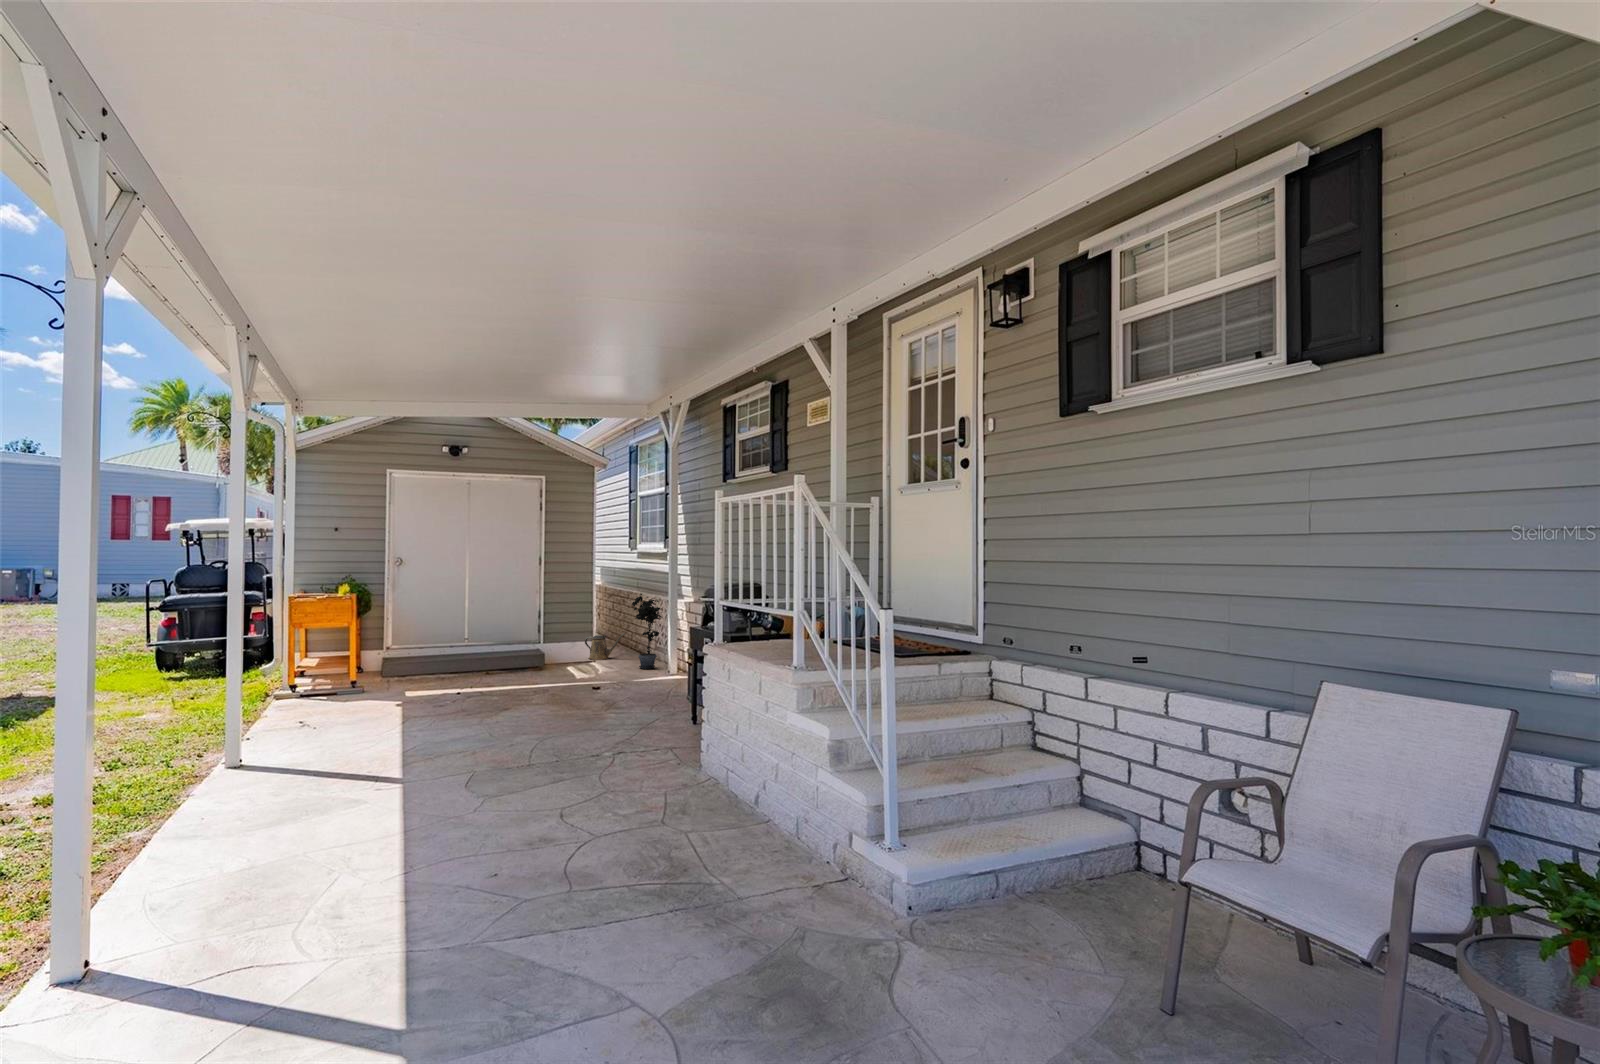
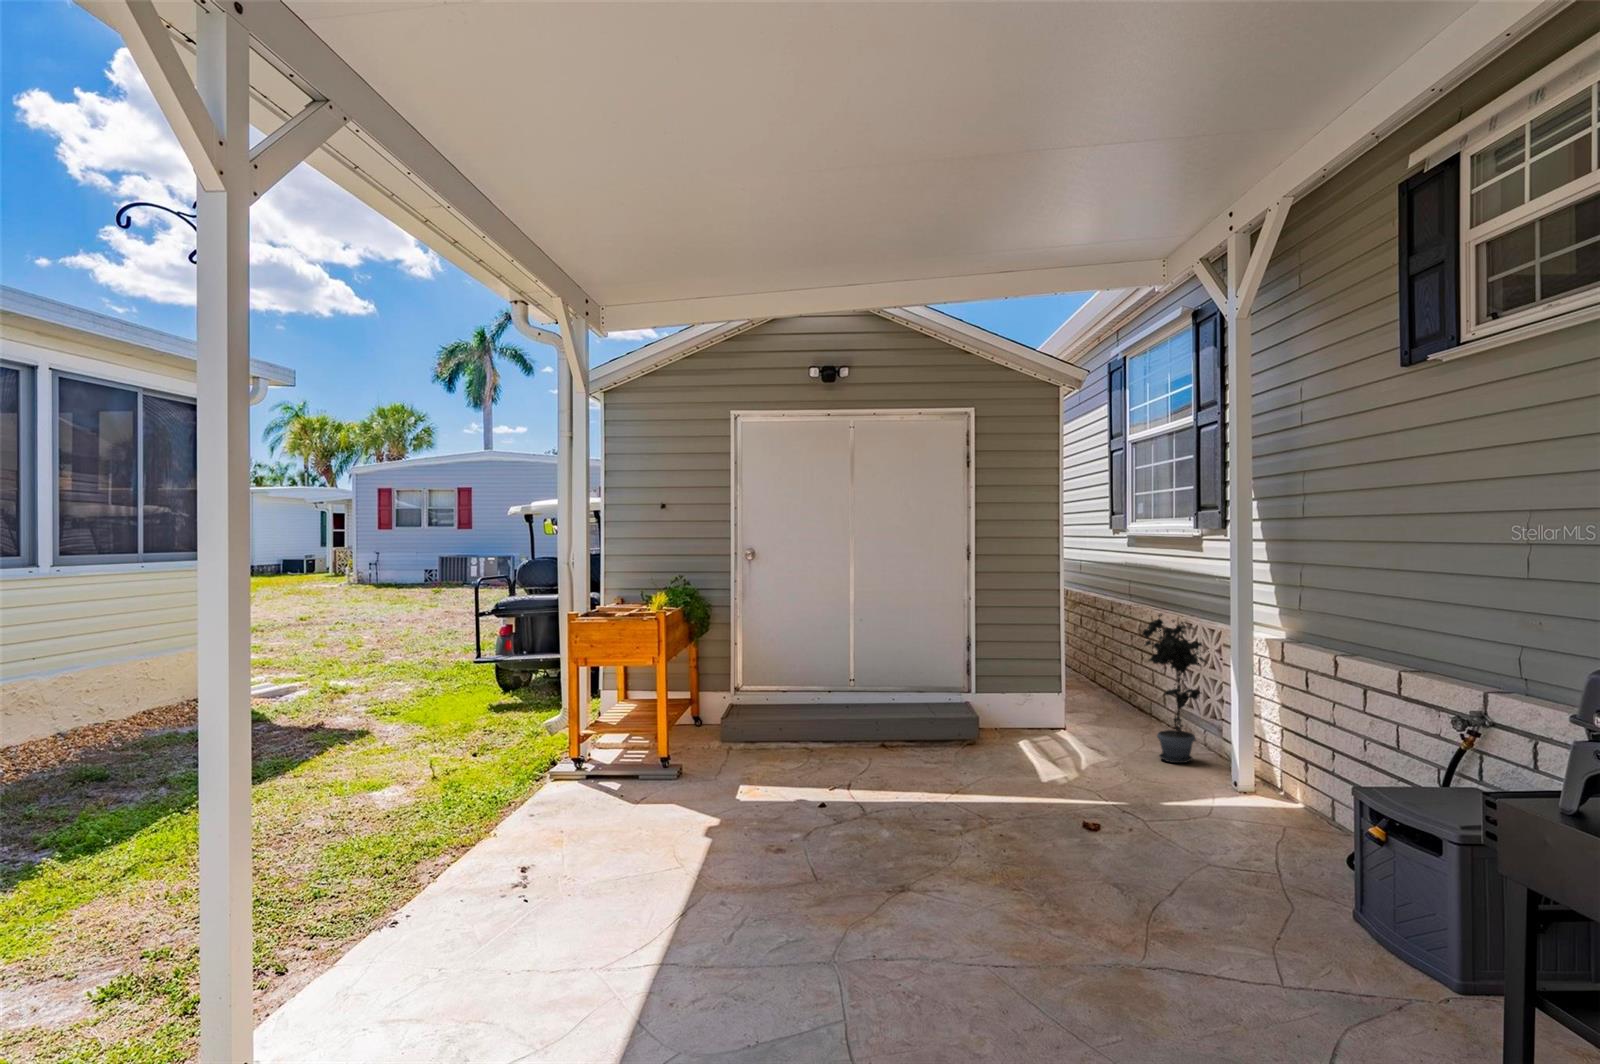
watering can: present [585,634,625,660] -> none [1045,683,1120,727]

